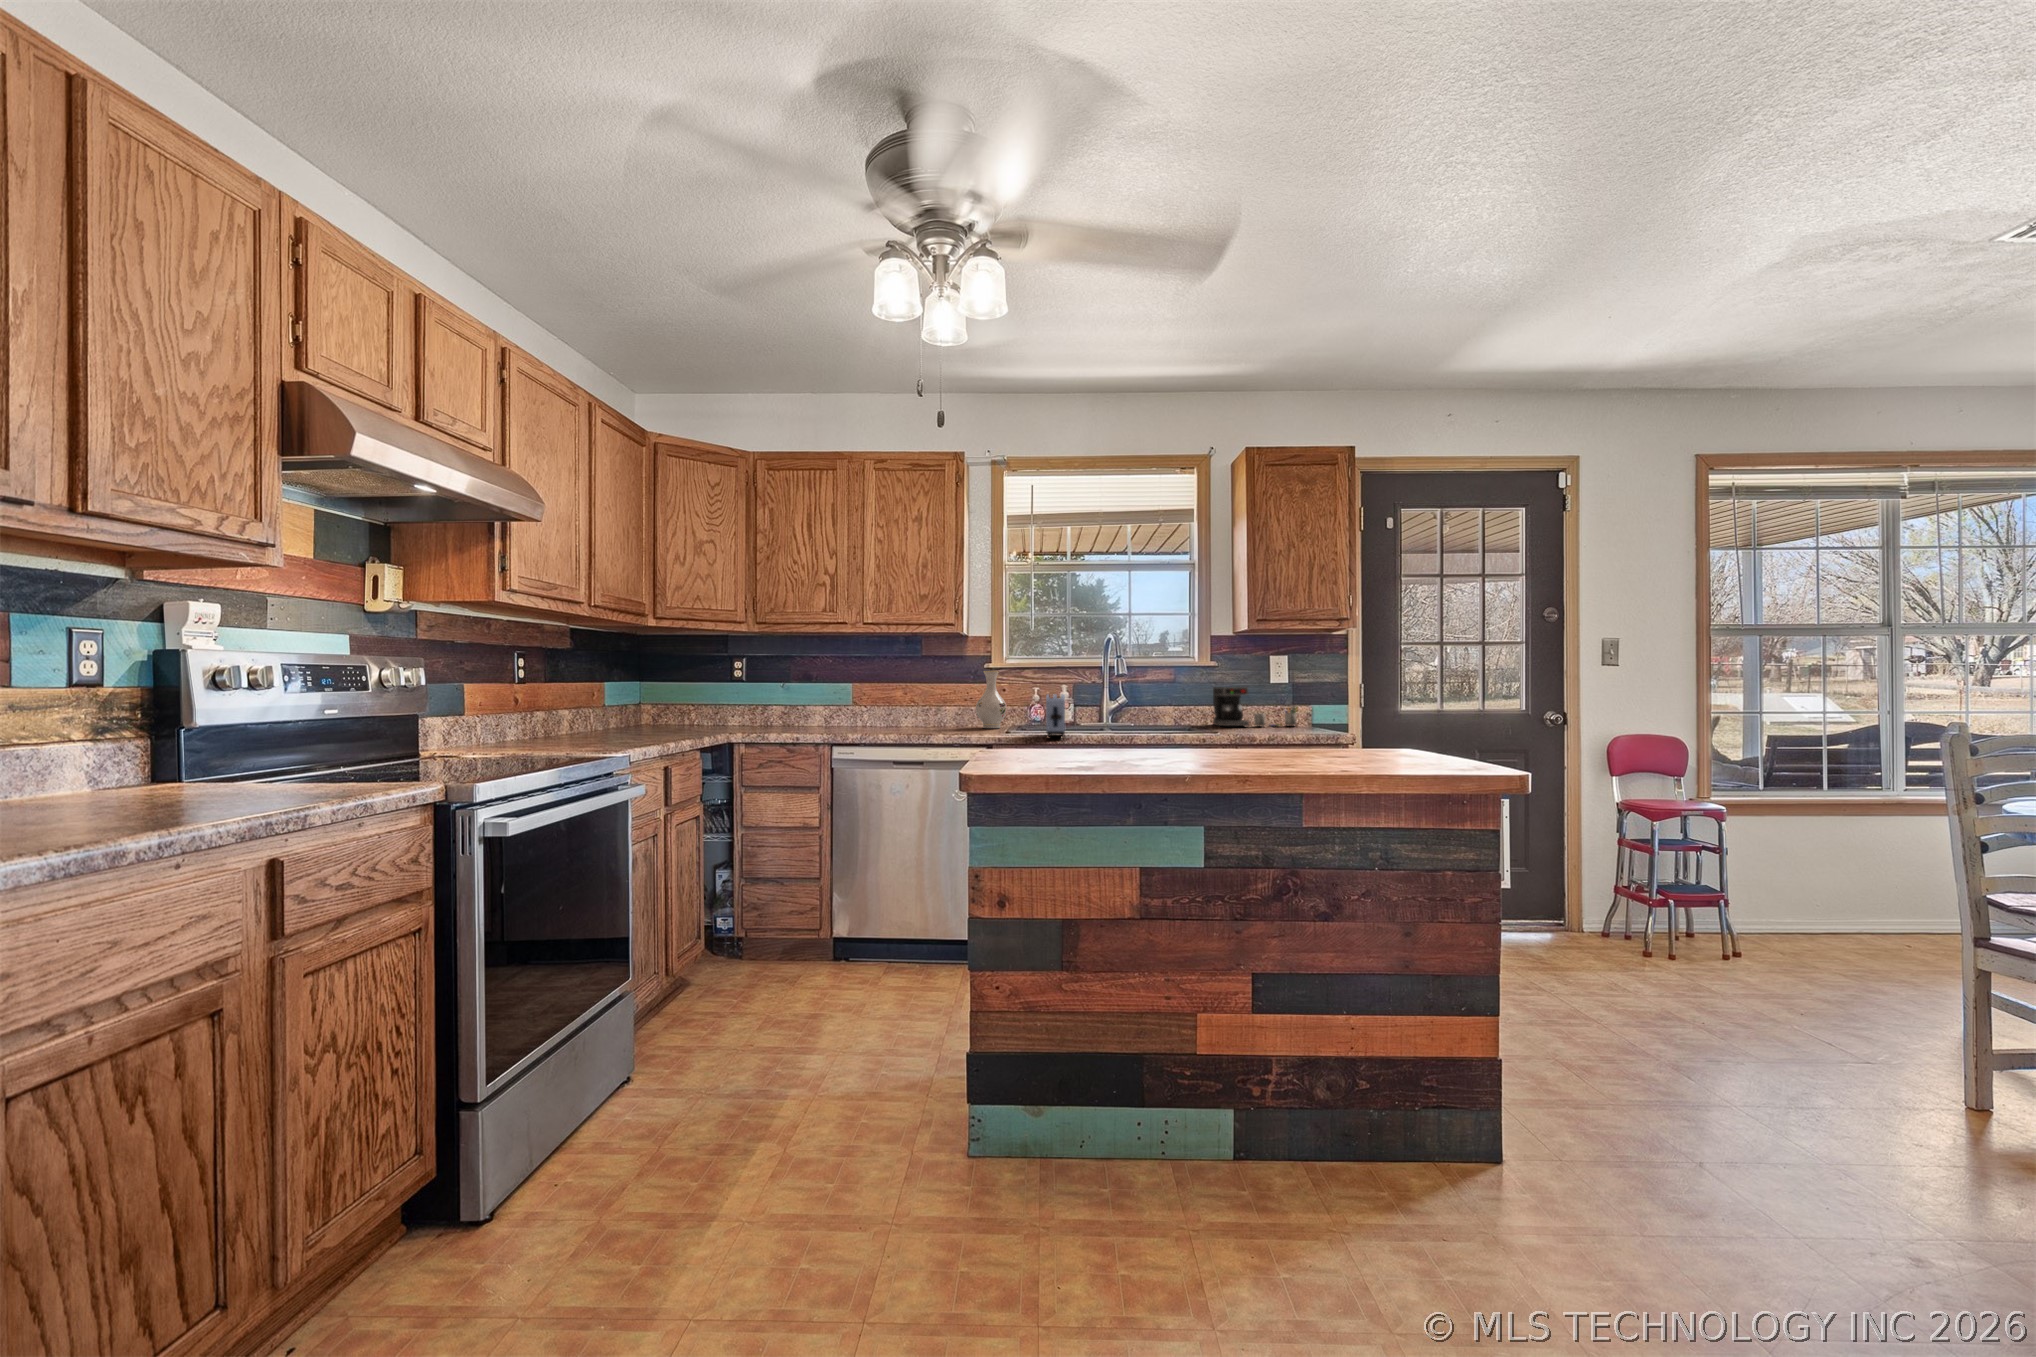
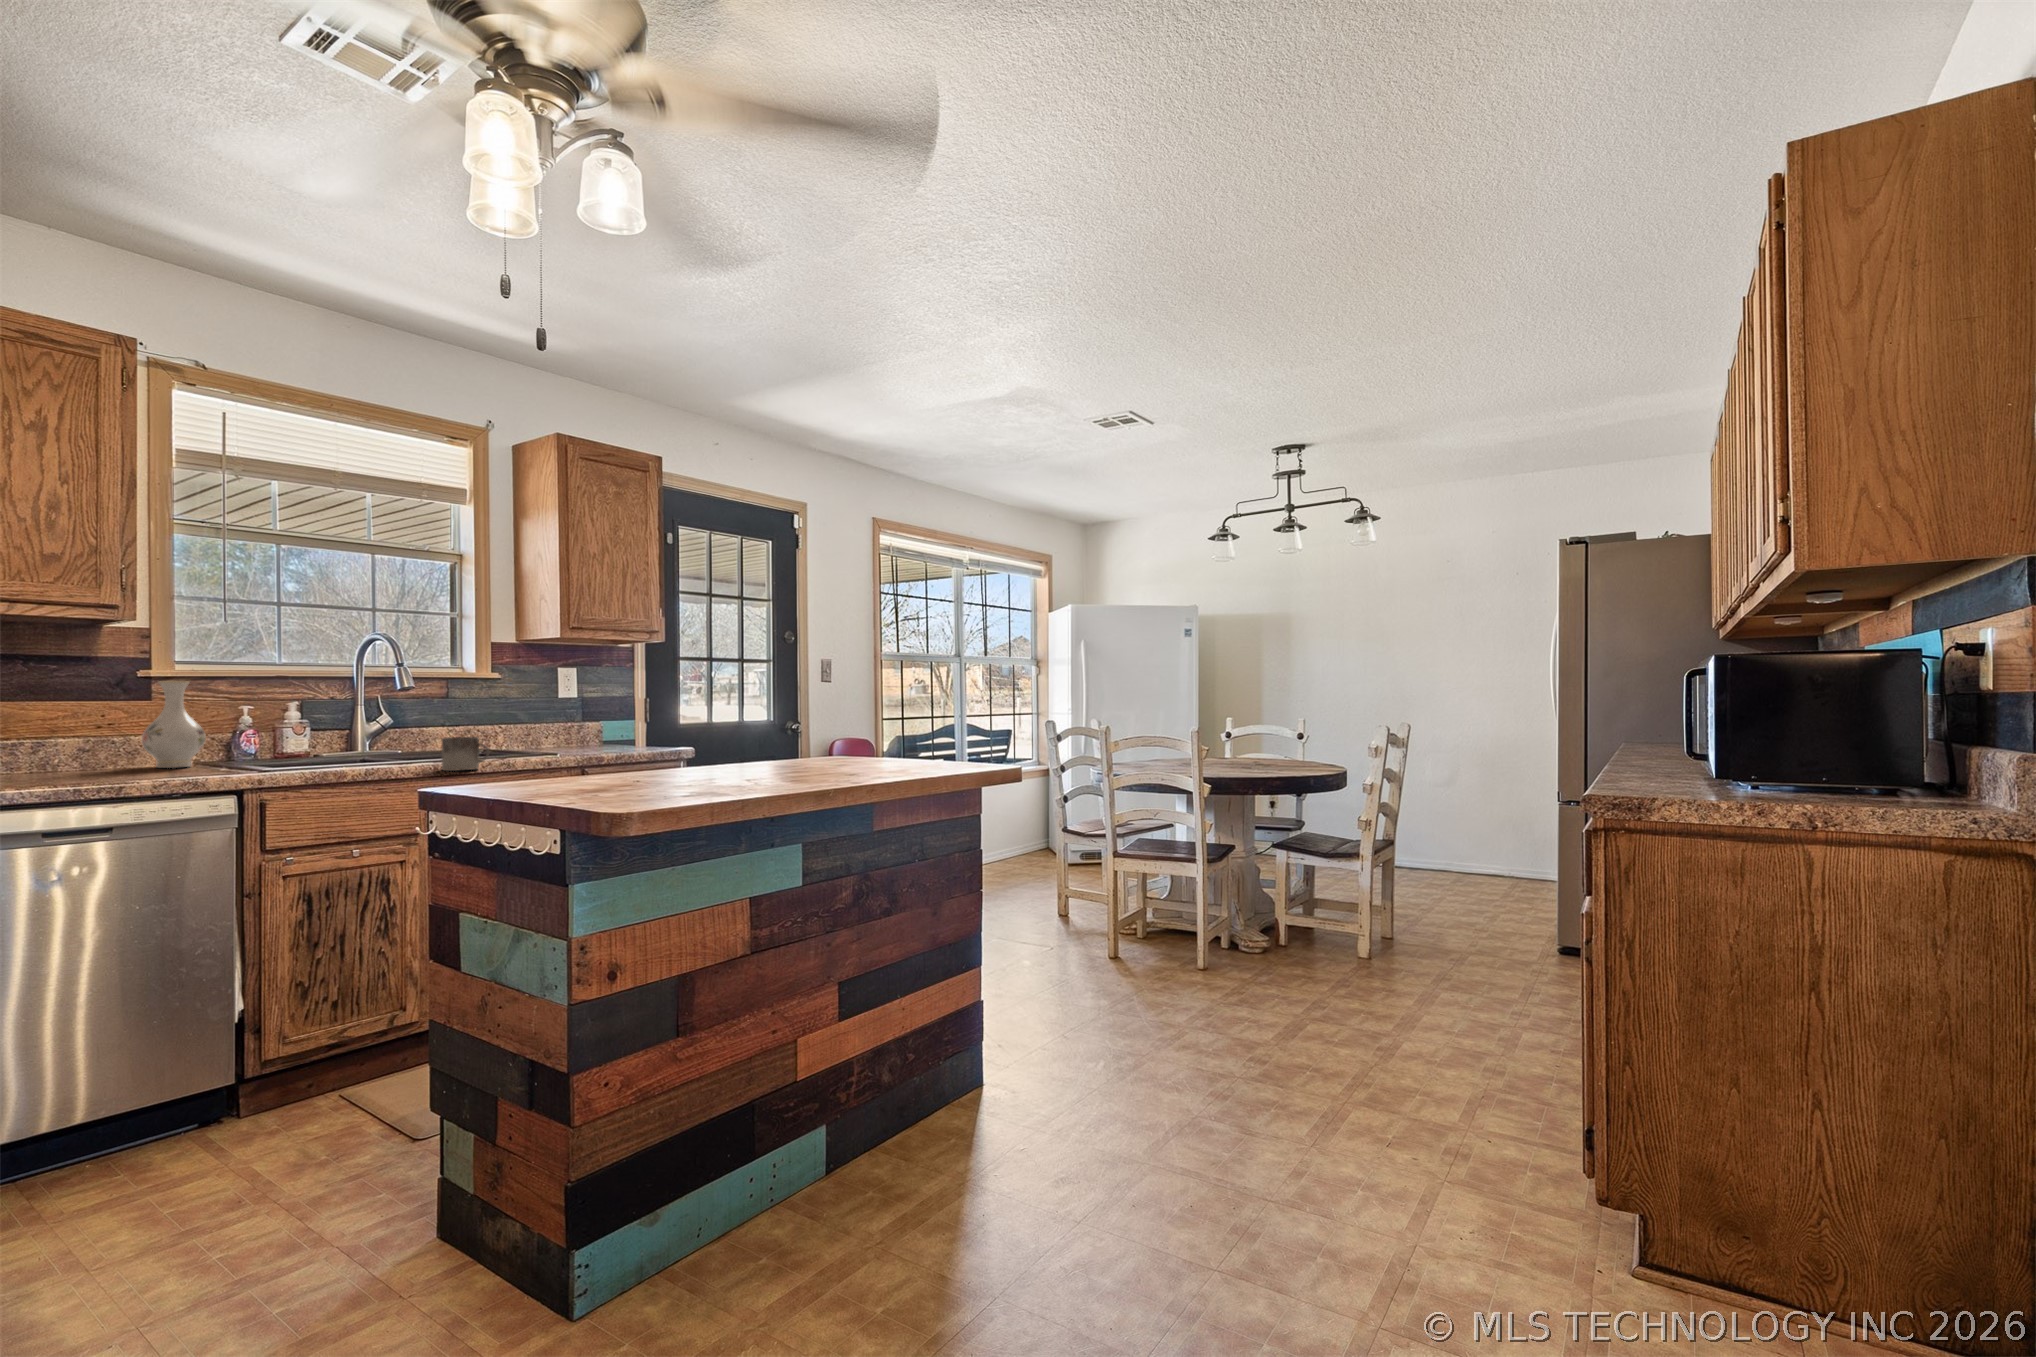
coffee maker: present [1213,687,1298,726] -> none [492,702,593,748]
toaster: present [1046,694,1065,738] -> none [310,714,368,775]
mug: none [1118,714,1148,741] -> present [442,737,489,771]

